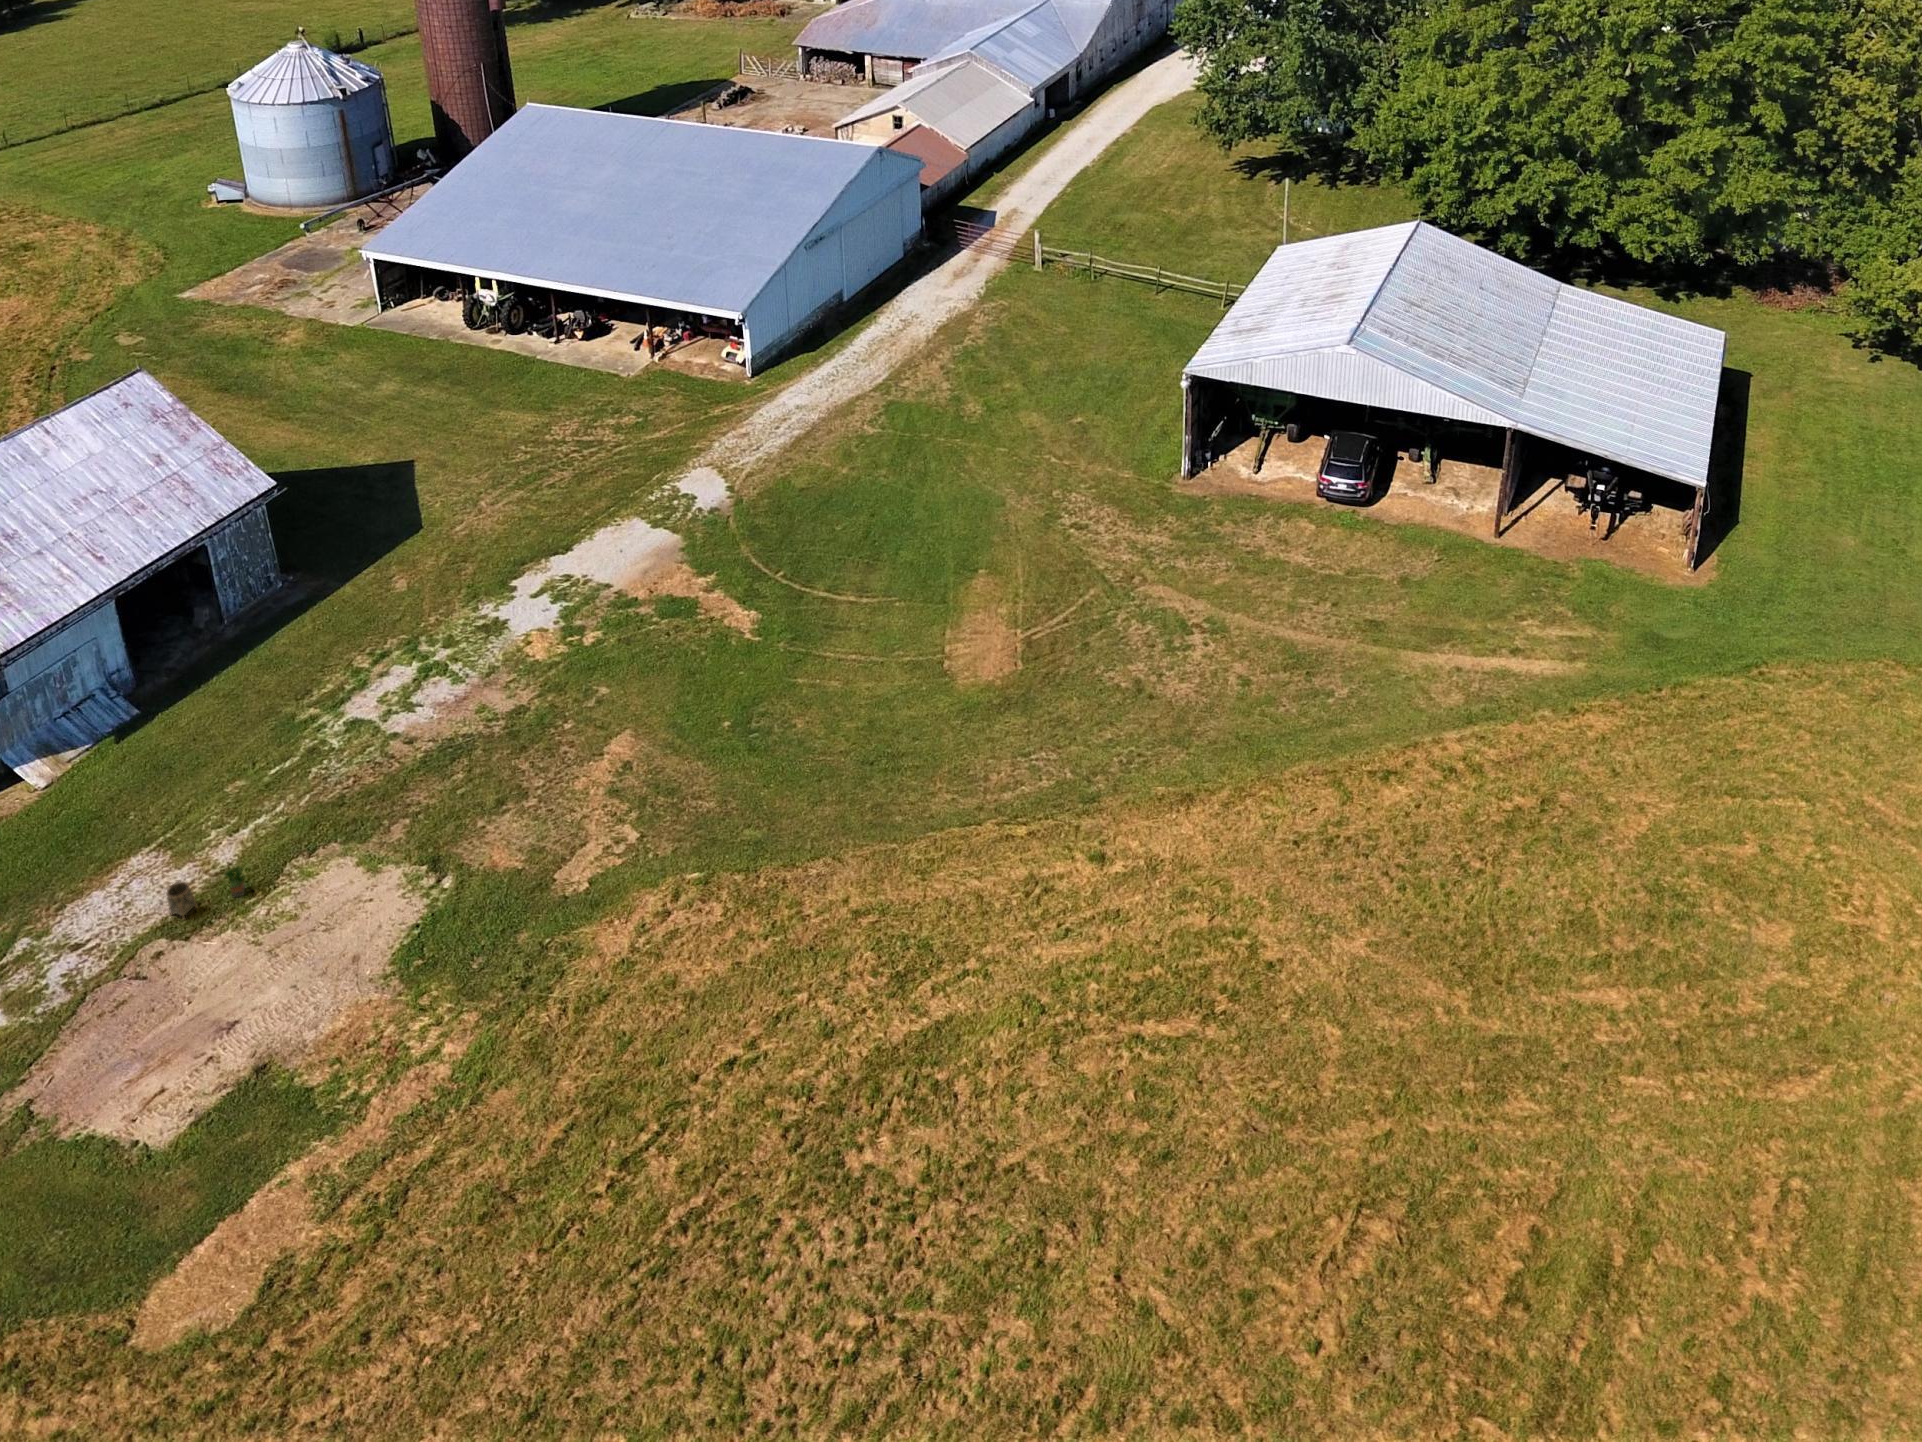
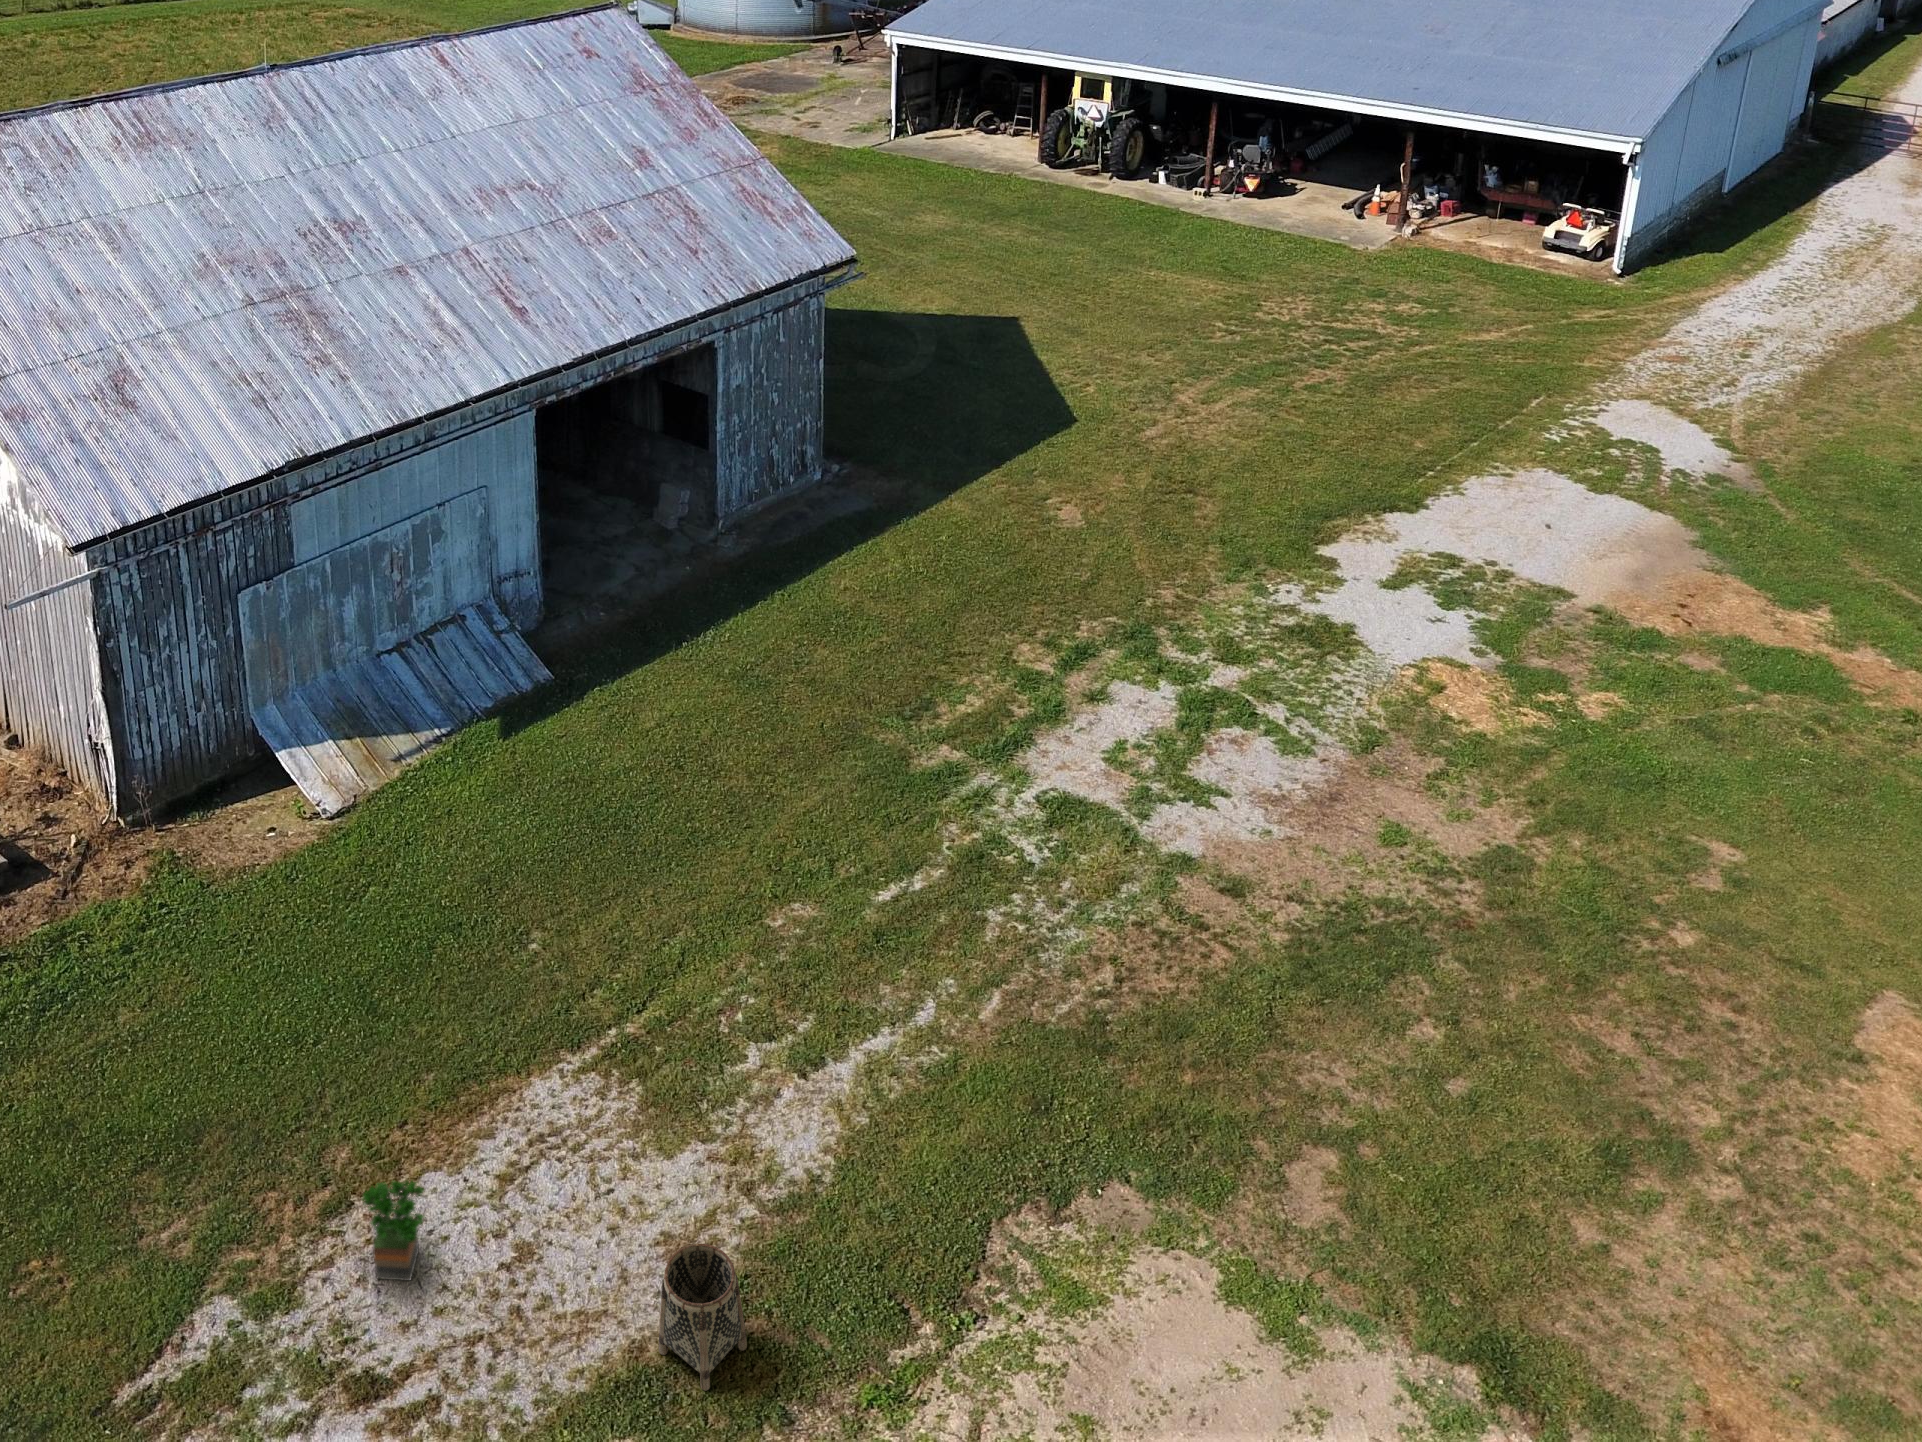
potted tree: present [224,867,245,897] -> present [362,1180,426,1281]

